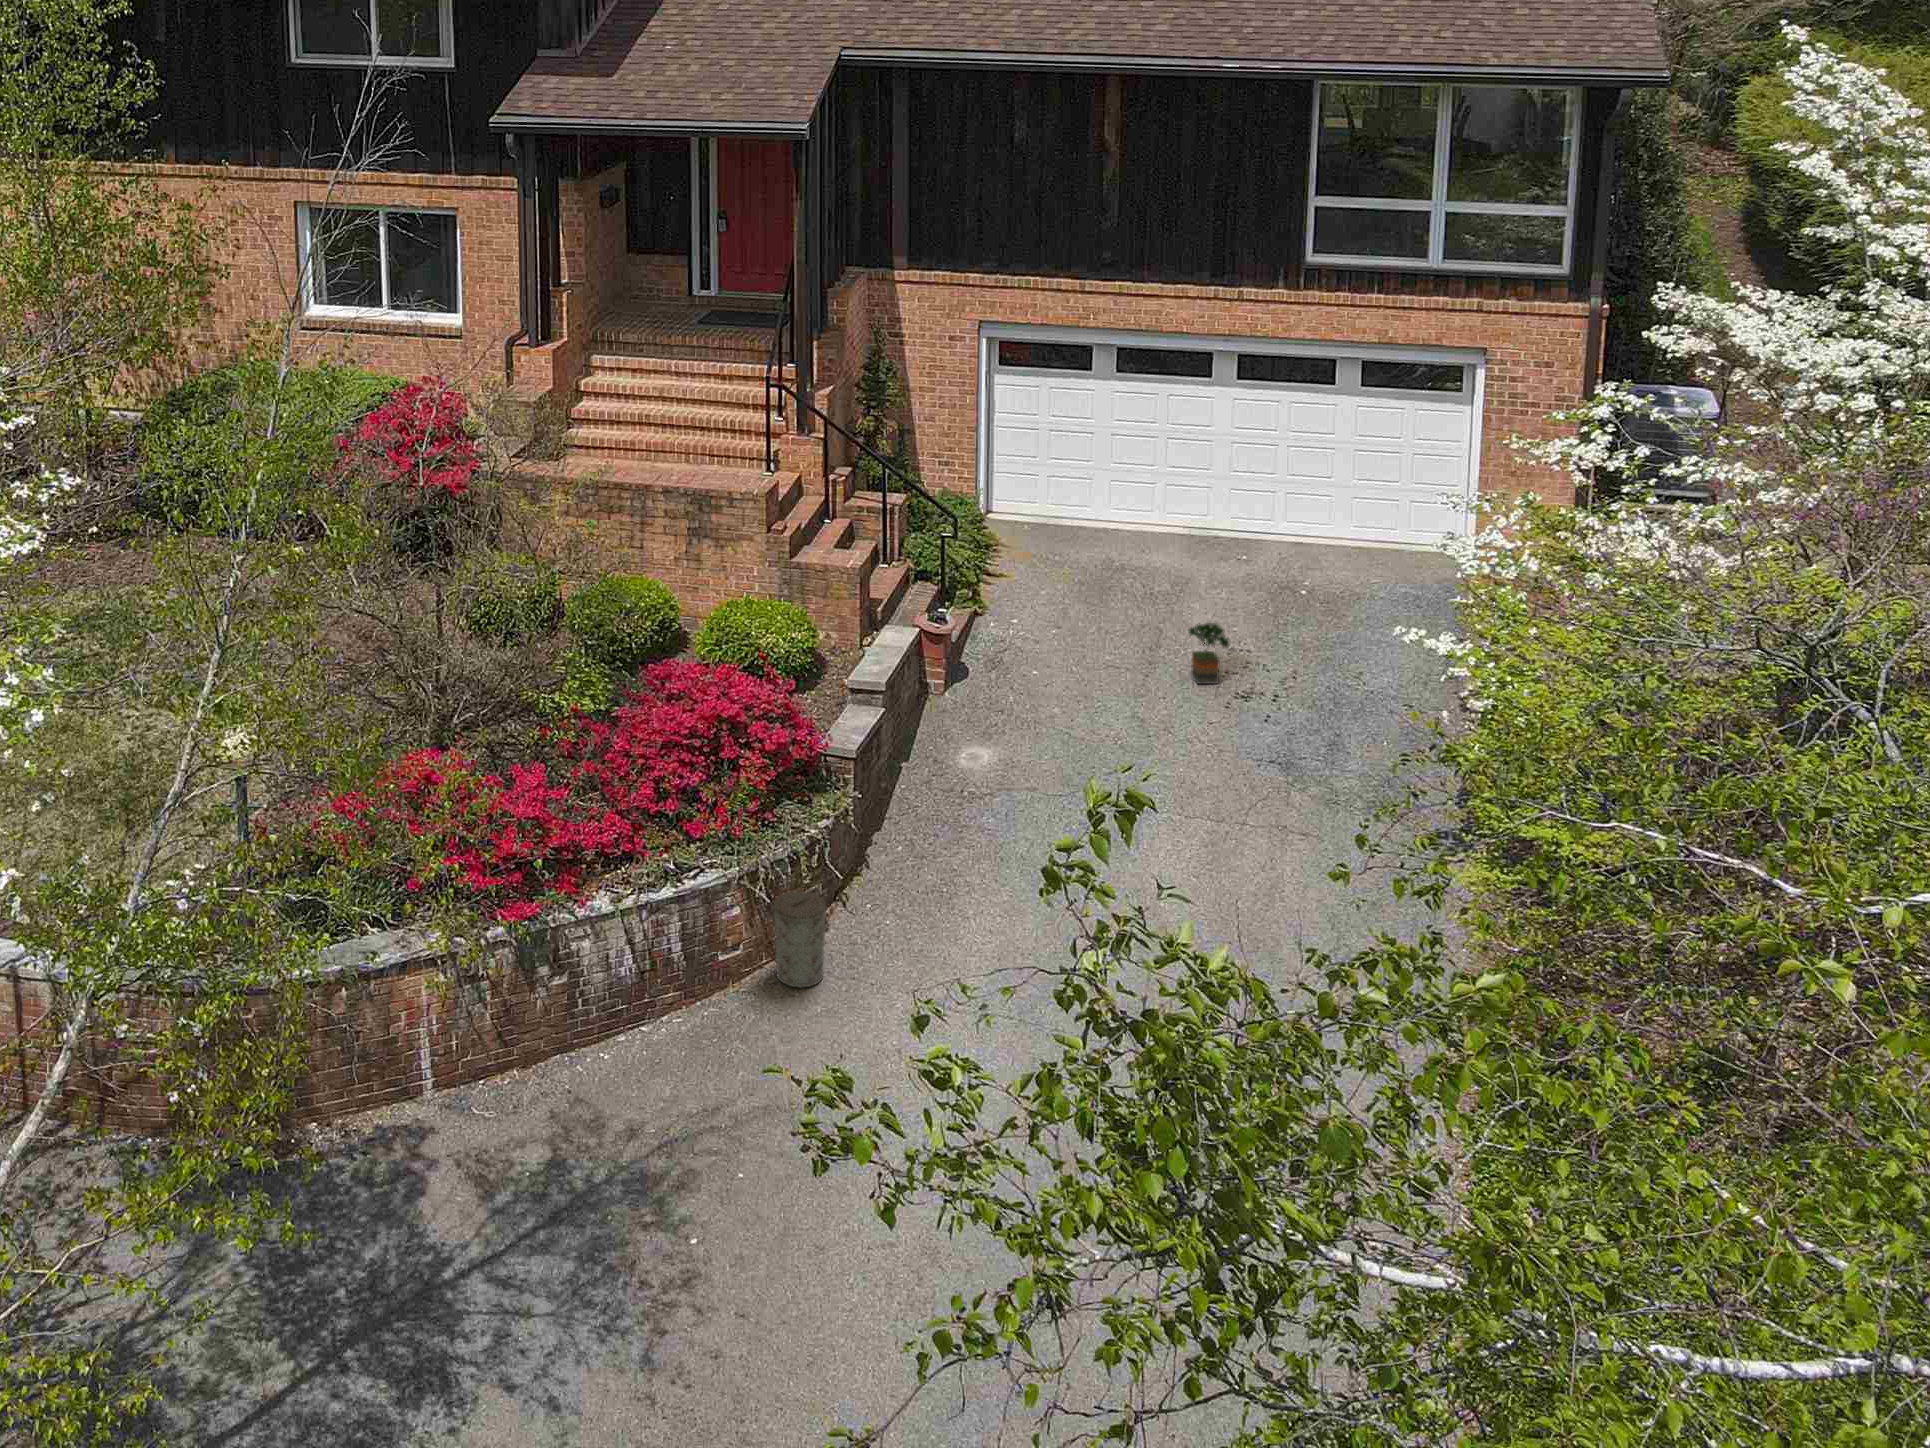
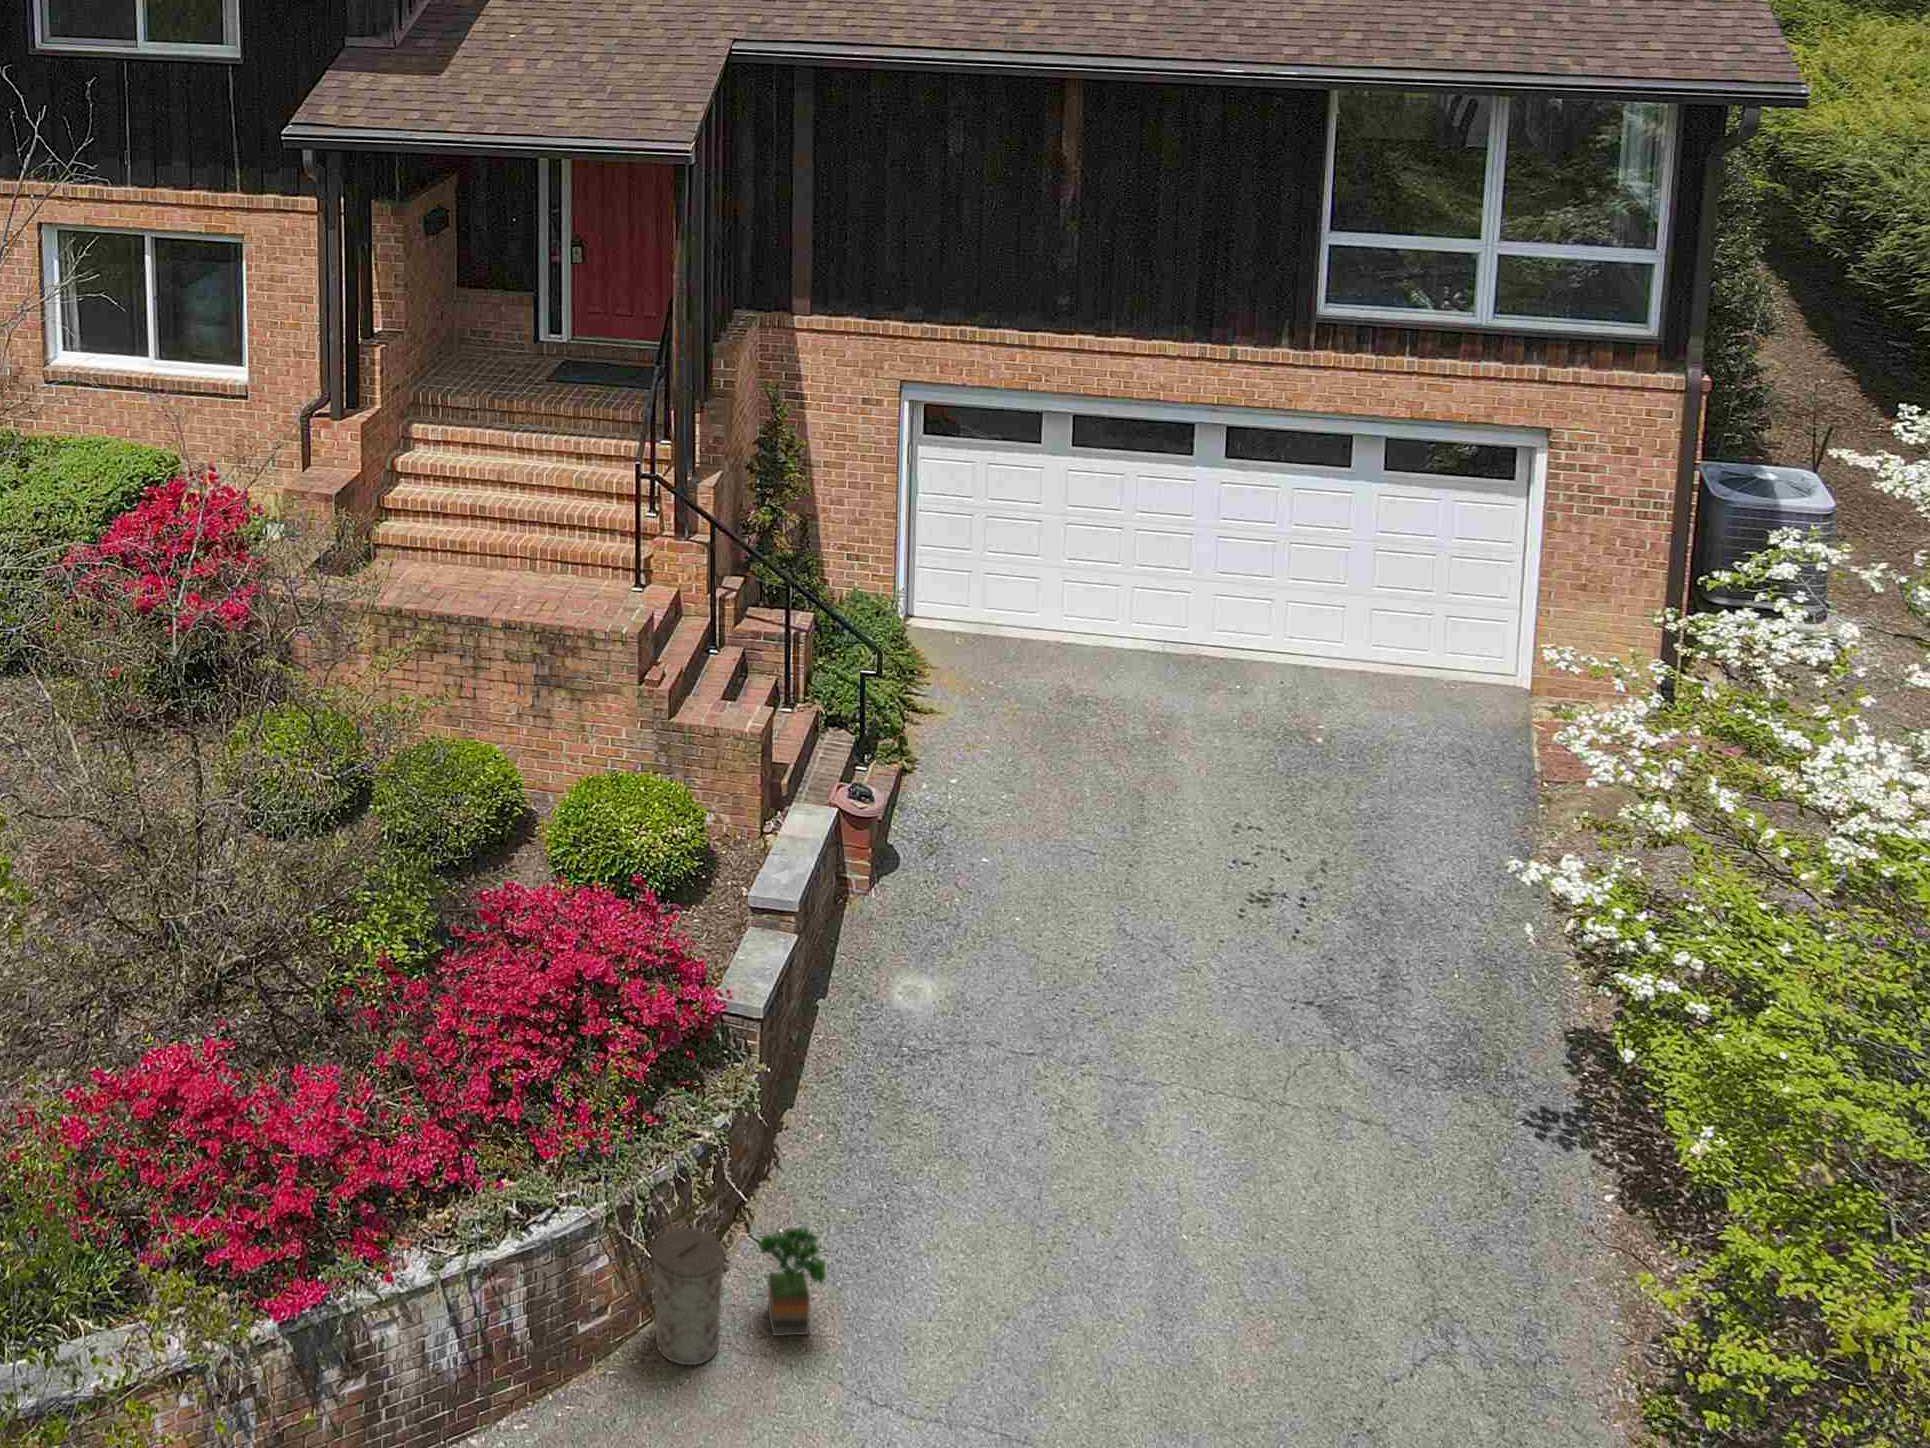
potted tree: present [1188,623,1230,684] -> present [759,1228,826,1336]

